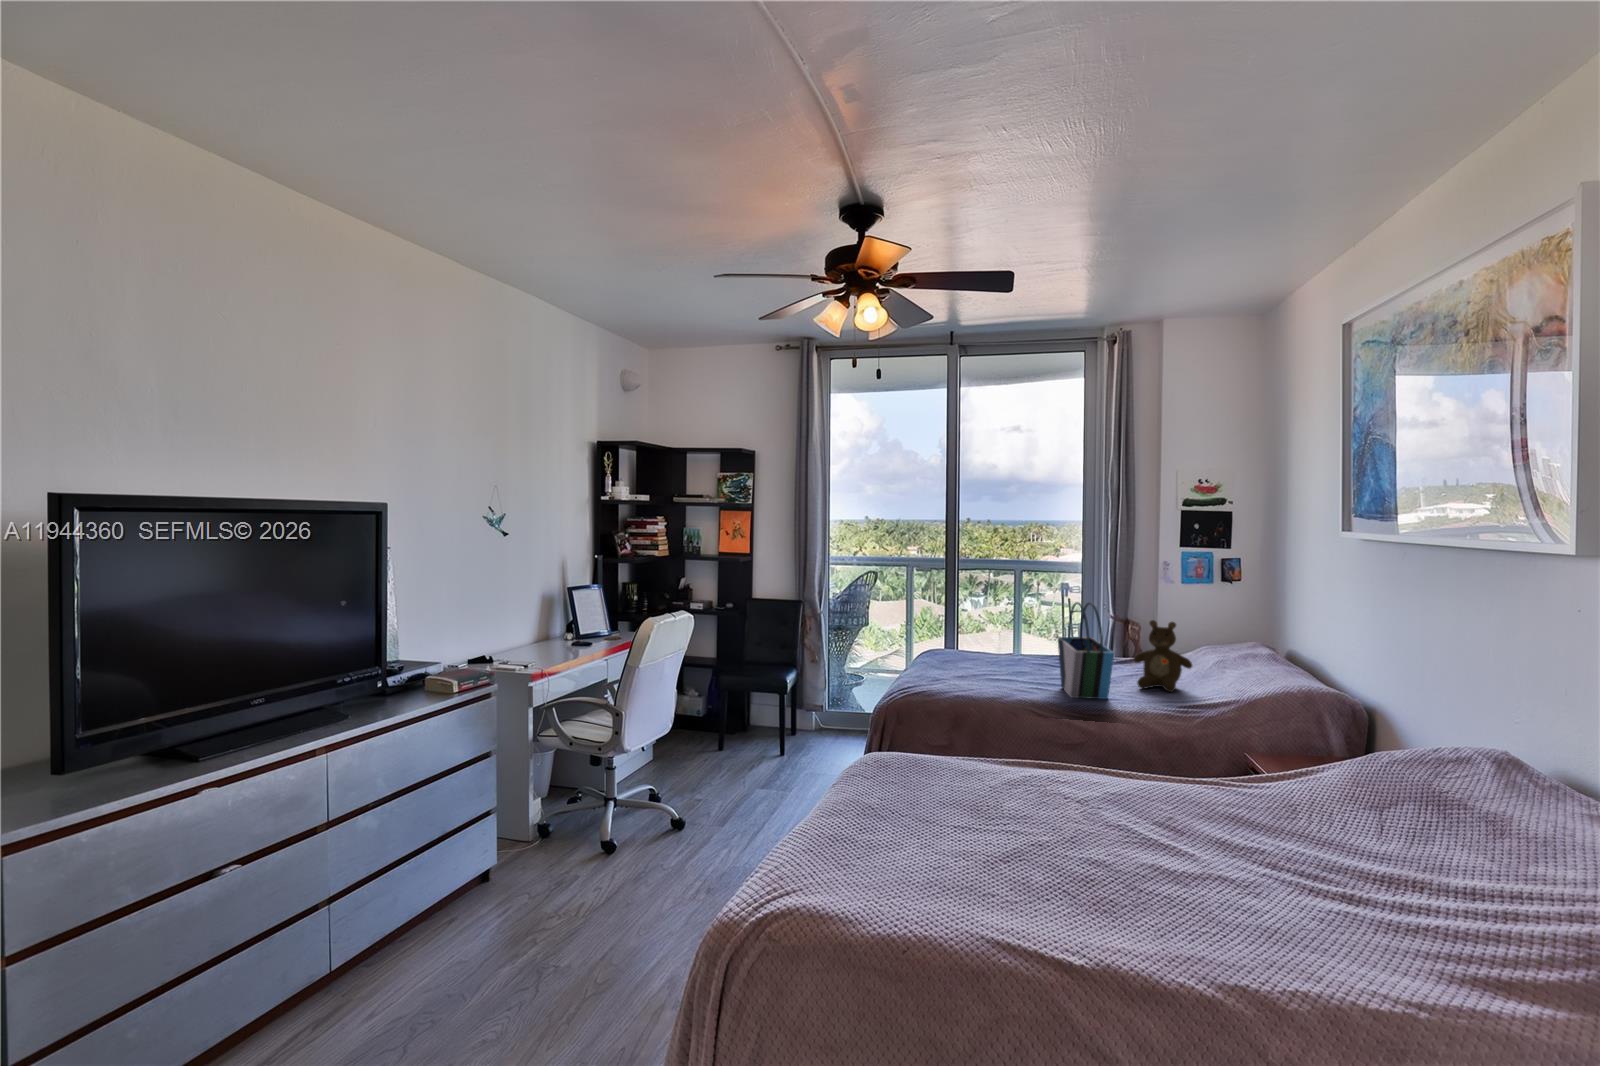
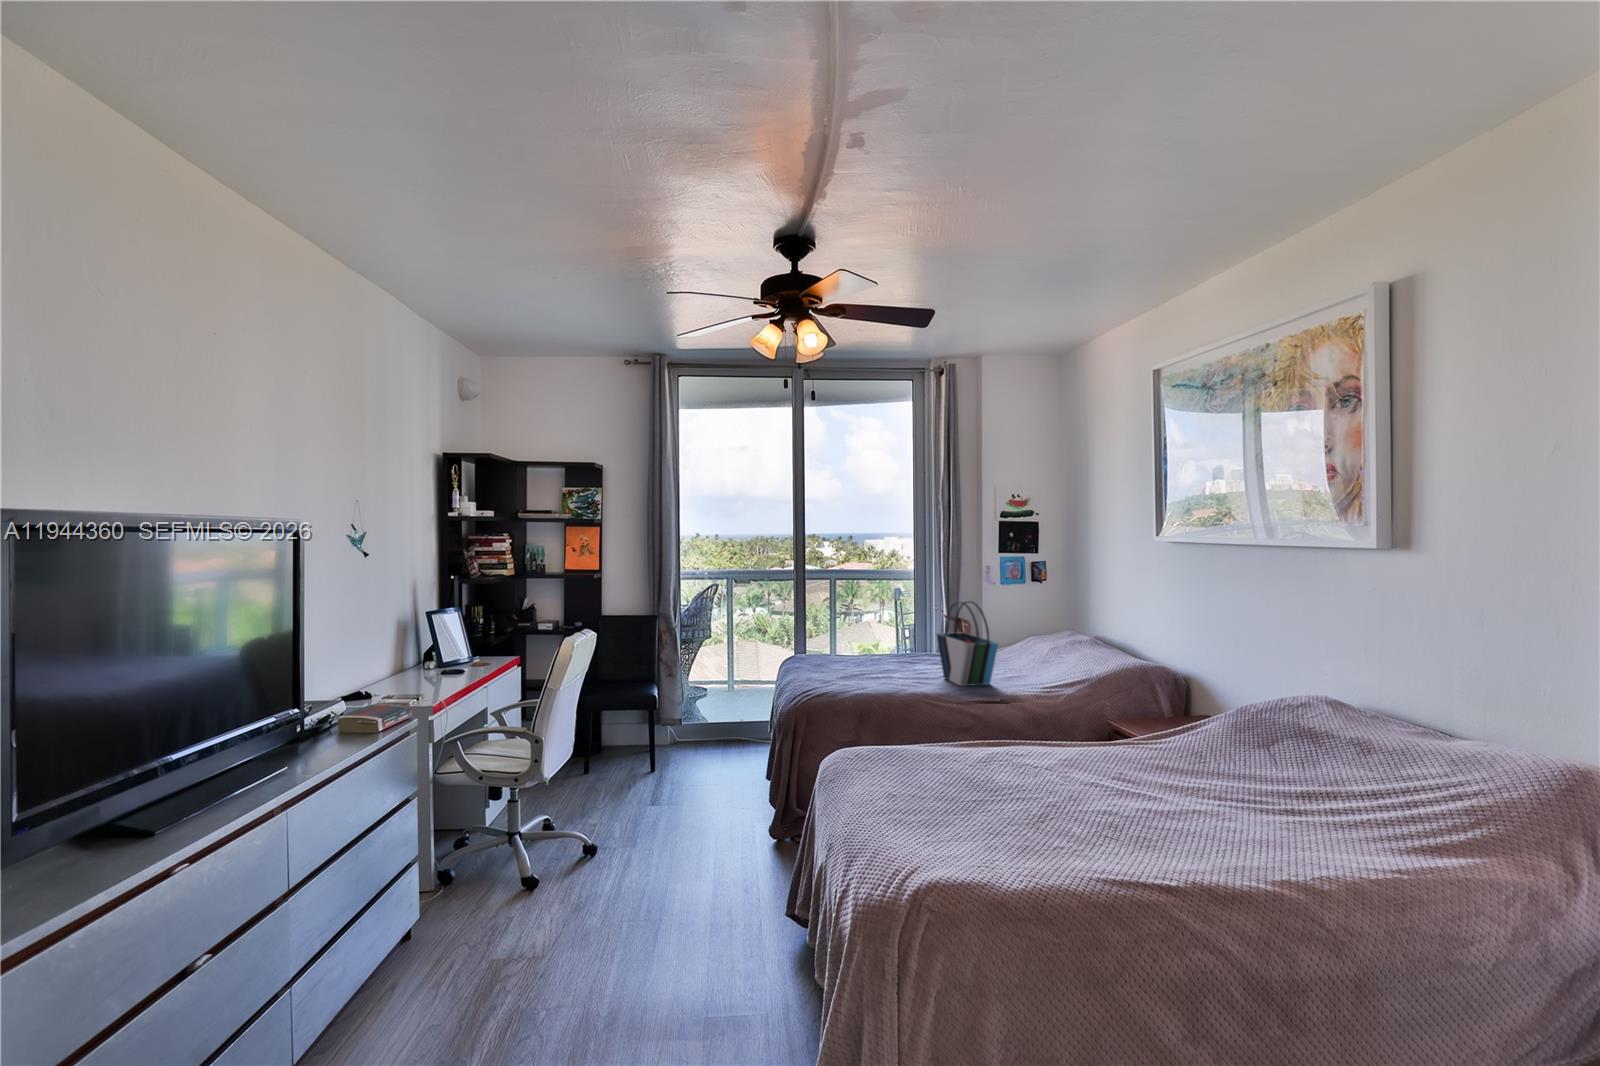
teddy bear: present [1134,620,1192,692] -> none [992,614,1041,675]

